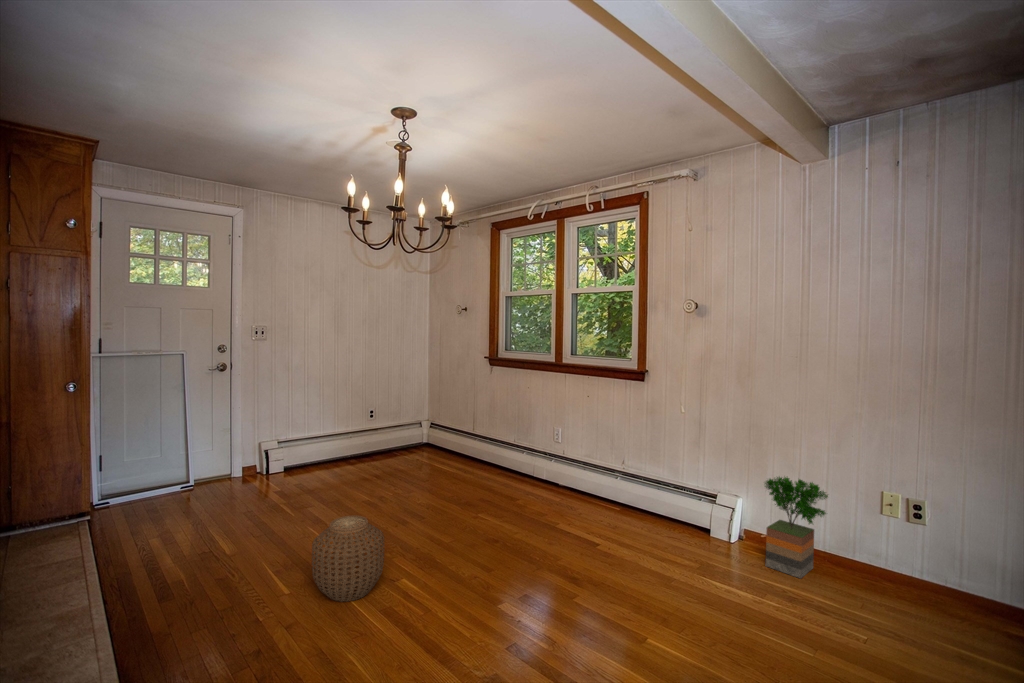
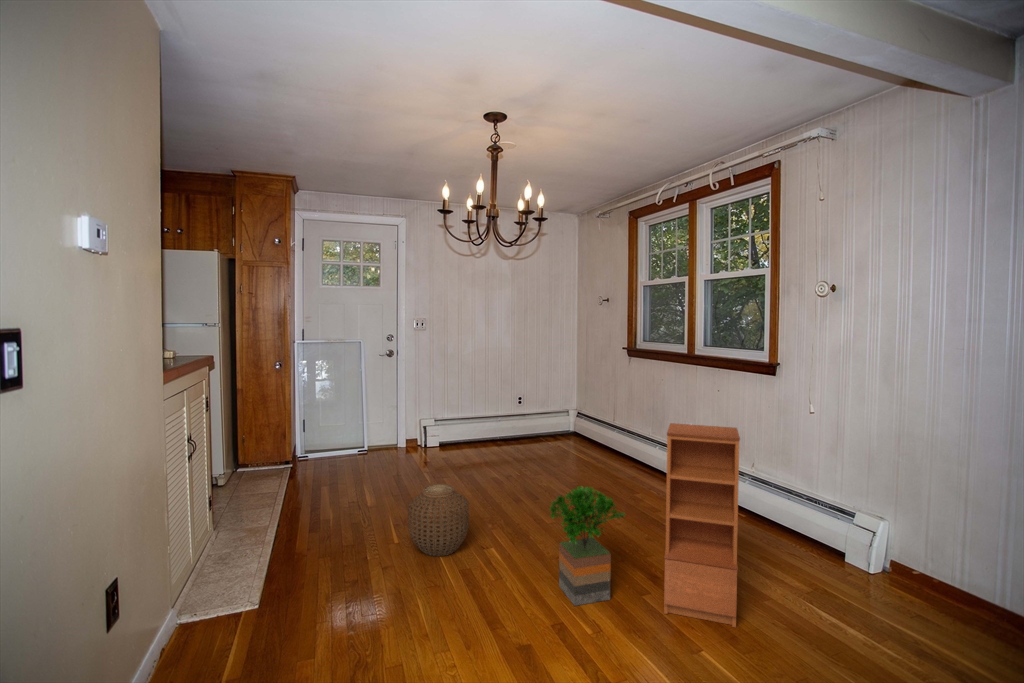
bookcase: none [597,430,673,613] -> present [664,423,740,627]
potted tree: present [765,477,828,578] -> present [550,486,625,606]

